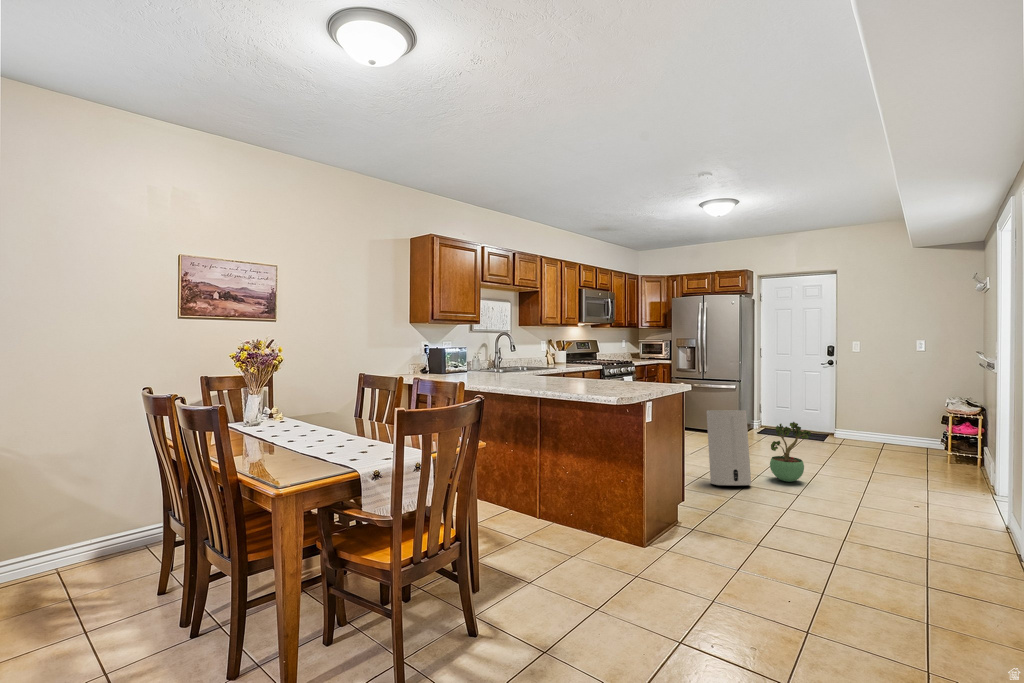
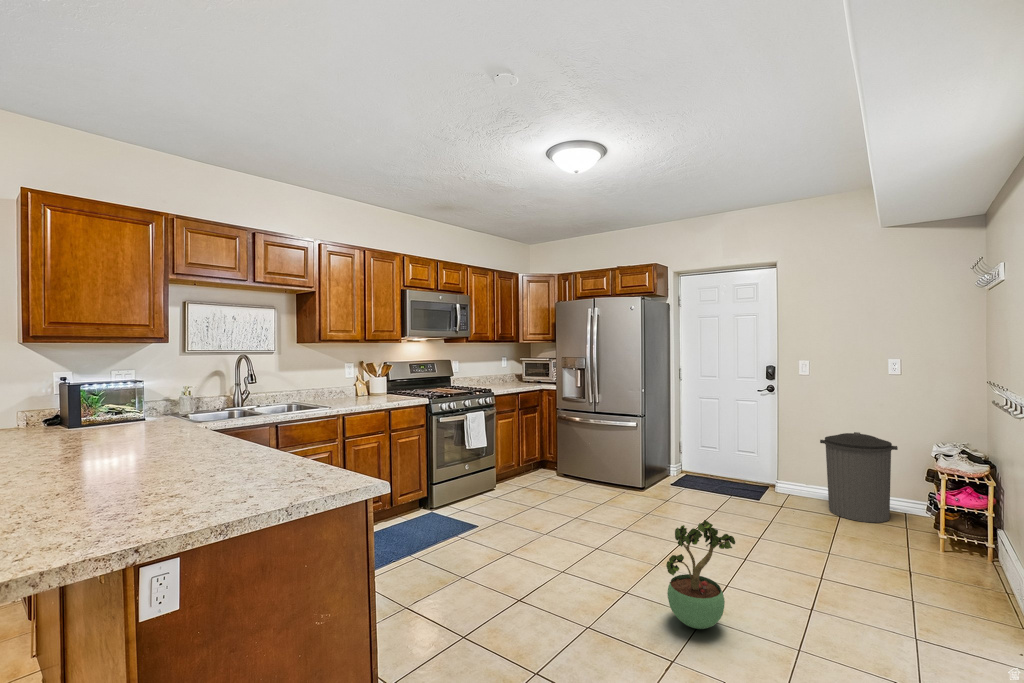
trash can: none [869,391,924,451] -> present [820,432,898,523]
air purifier: present [707,410,751,486] -> none [553,501,630,656]

